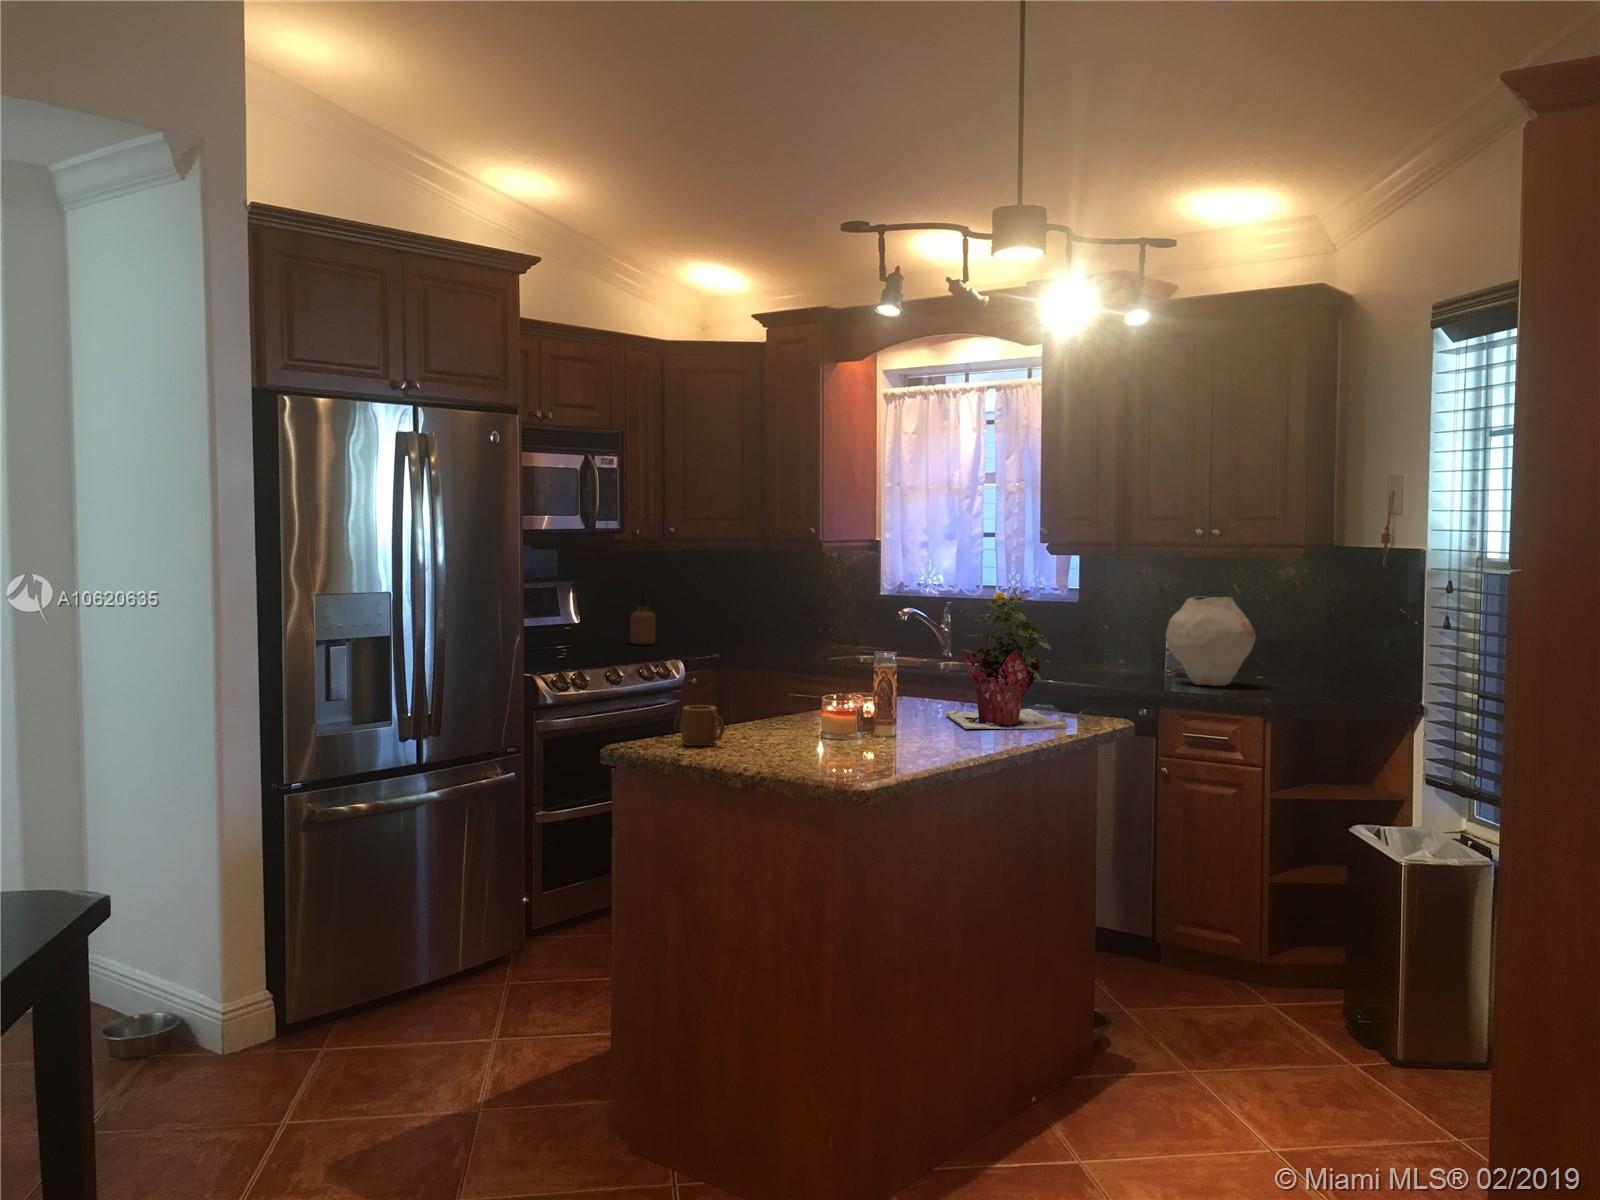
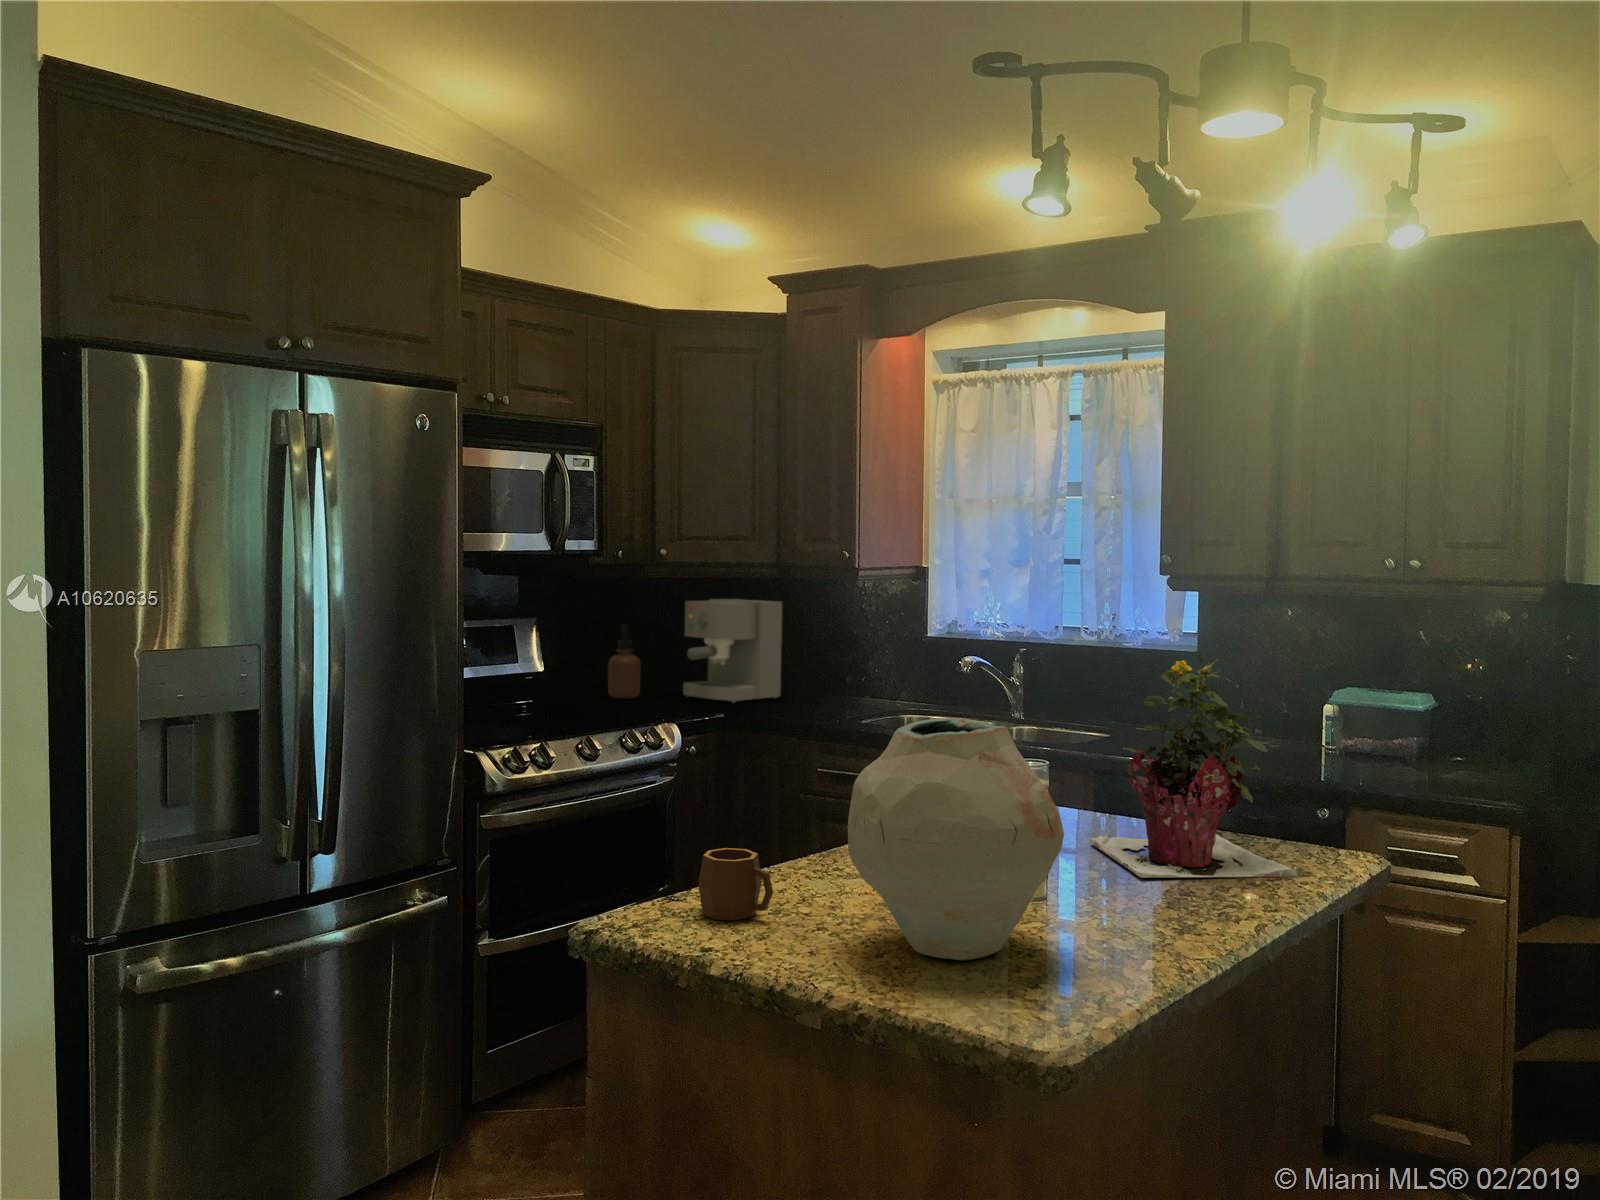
coffee maker: none [689,568,767,648] -> present [683,599,782,703]
vase: present [1166,597,1256,686] -> present [848,718,1064,961]

